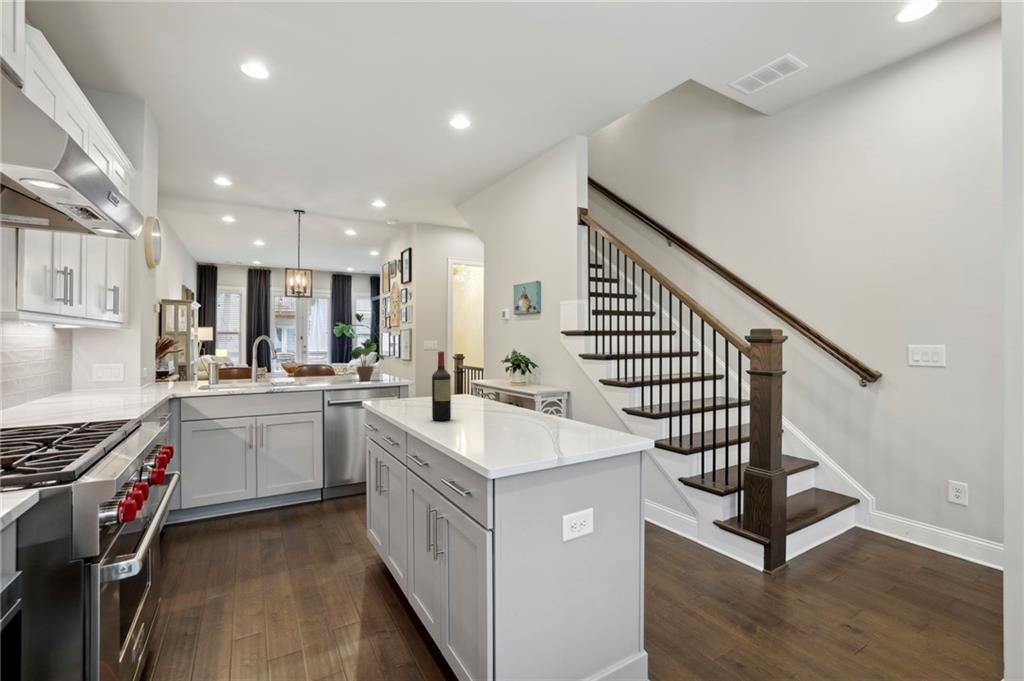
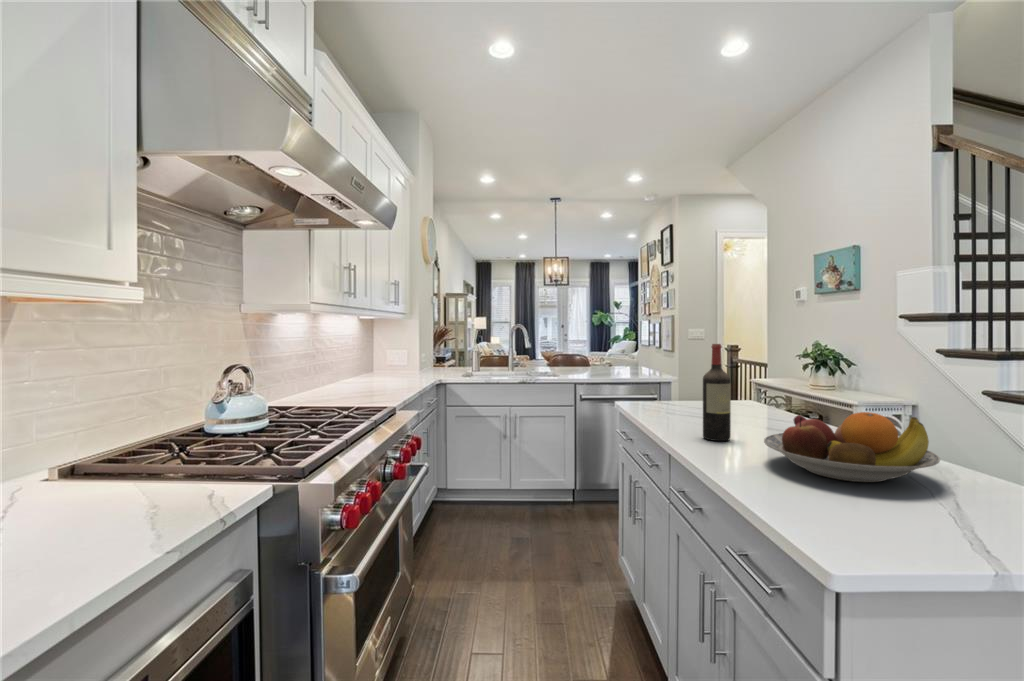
potted plant: present [351,343,384,381] -> none [597,331,641,375]
fruit bowl: none [470,392,558,433] -> present [764,412,940,482]

